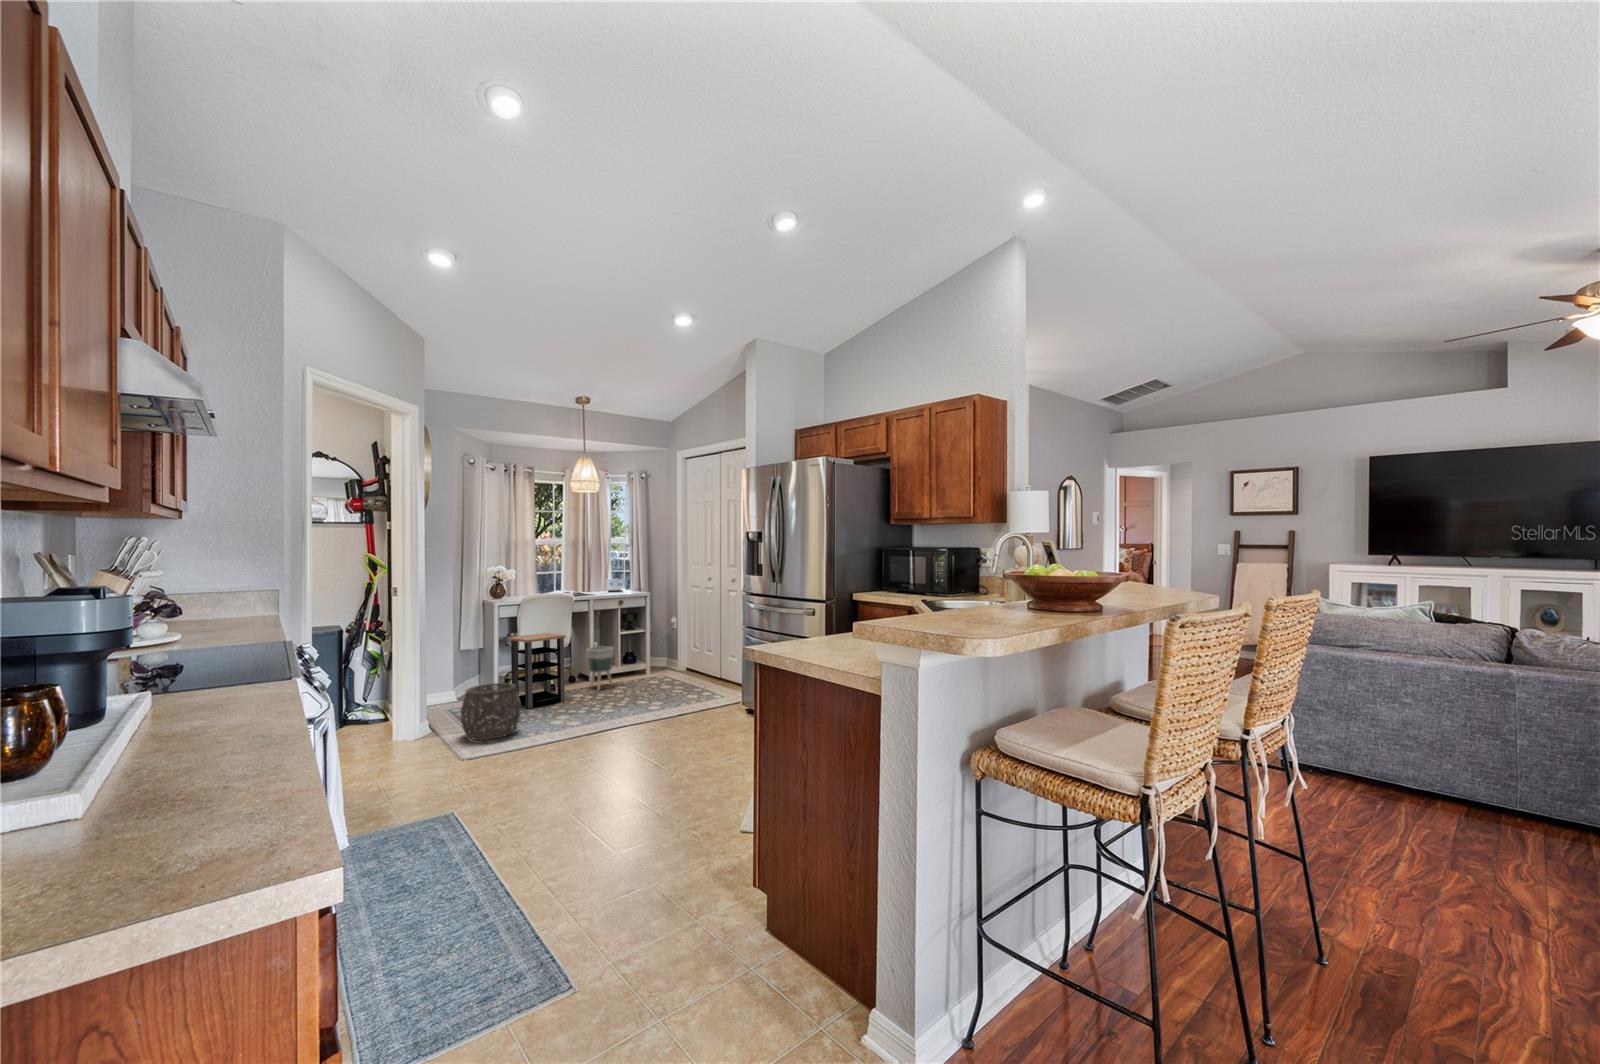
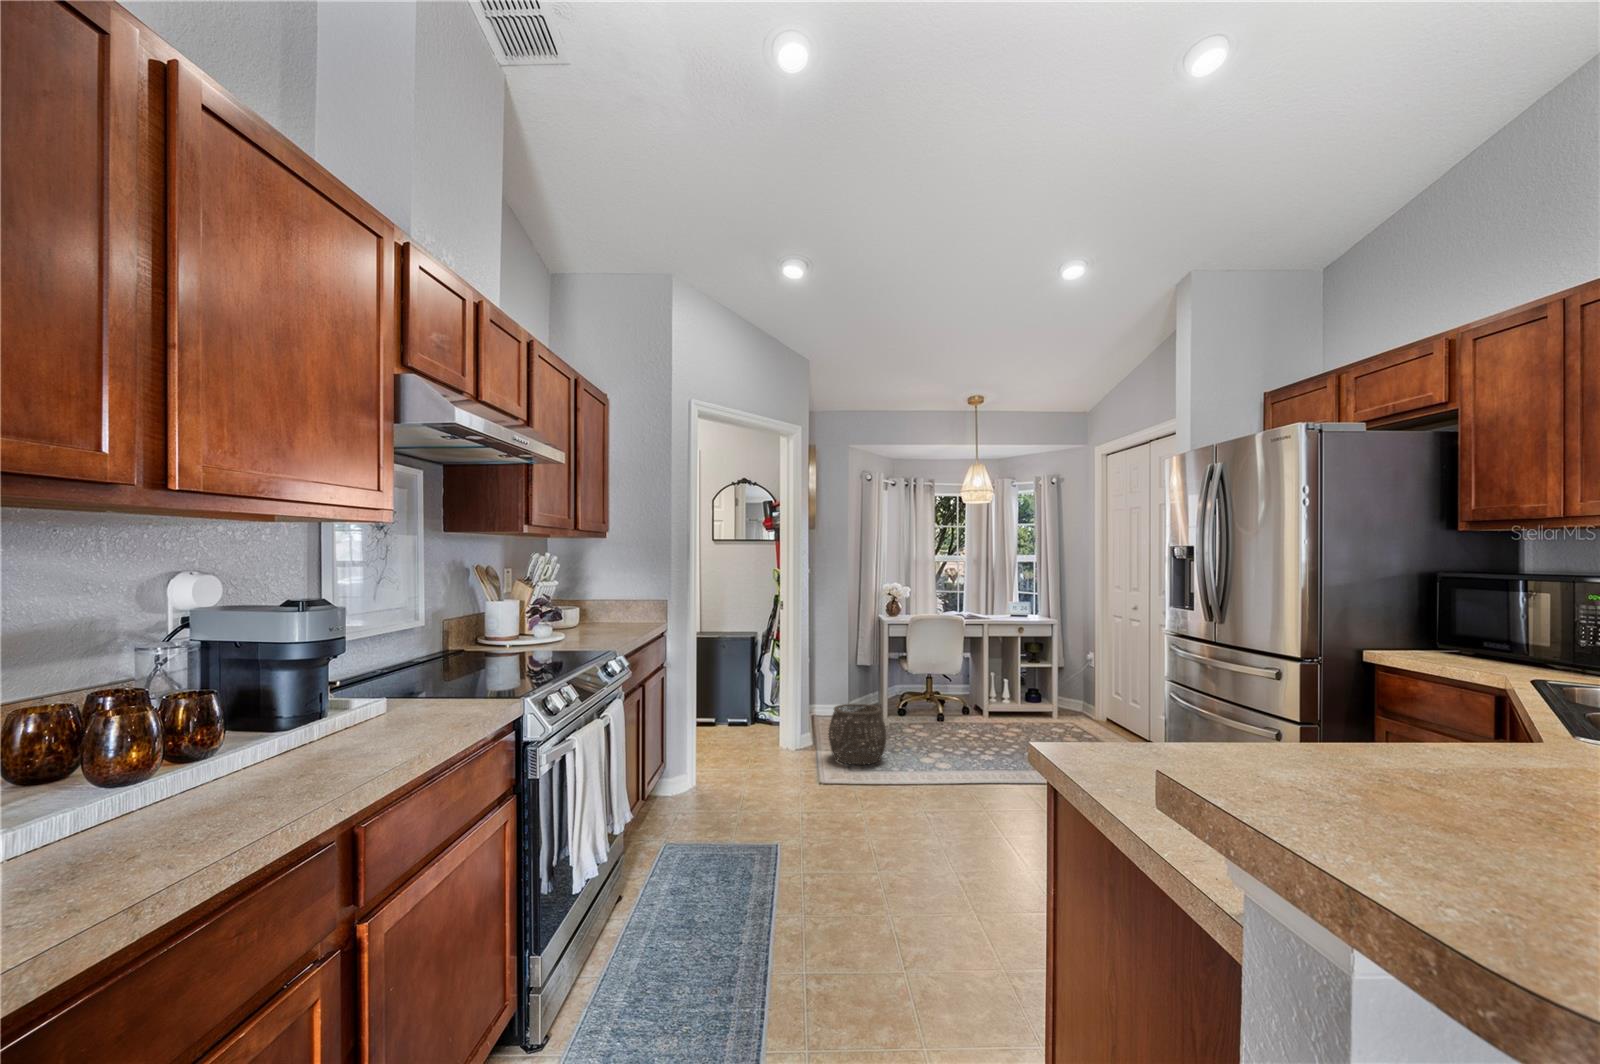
side table: present [508,633,566,709] -> none [892,656,948,737]
planter: present [587,646,614,690] -> none [976,678,1007,730]

